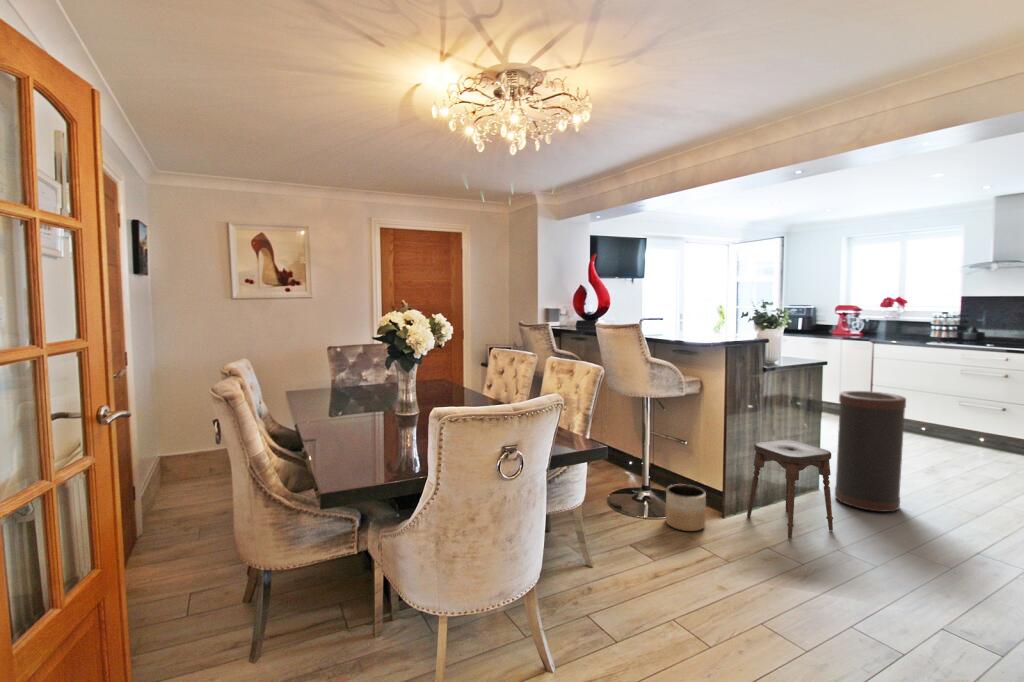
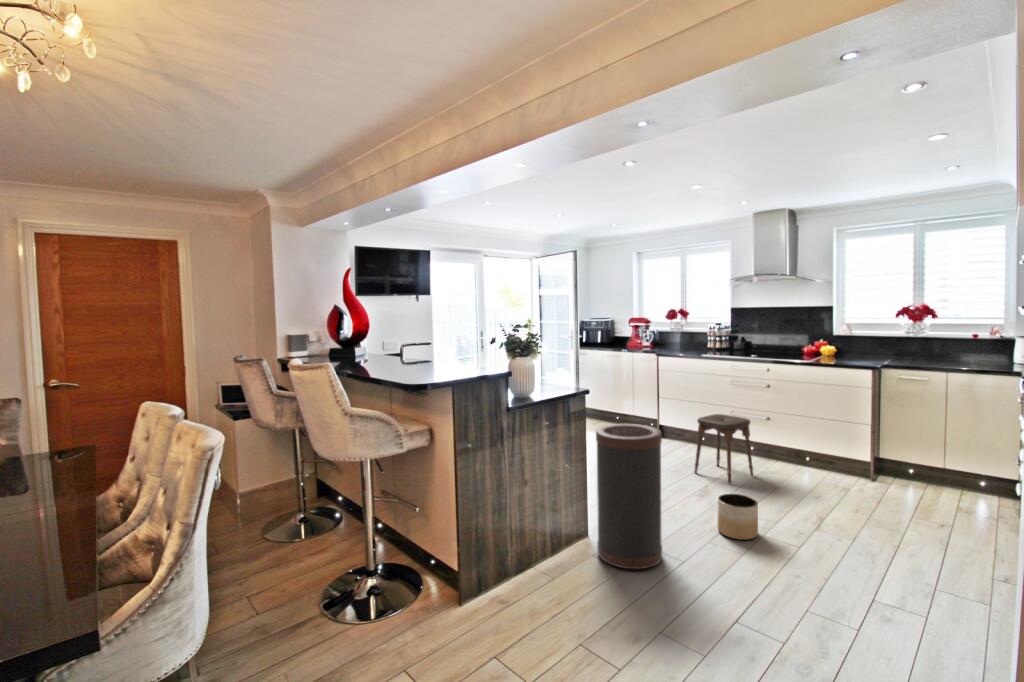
stool: present [747,440,833,539] -> present [695,414,753,483]
planter: present [665,484,706,531] -> present [718,494,758,540]

